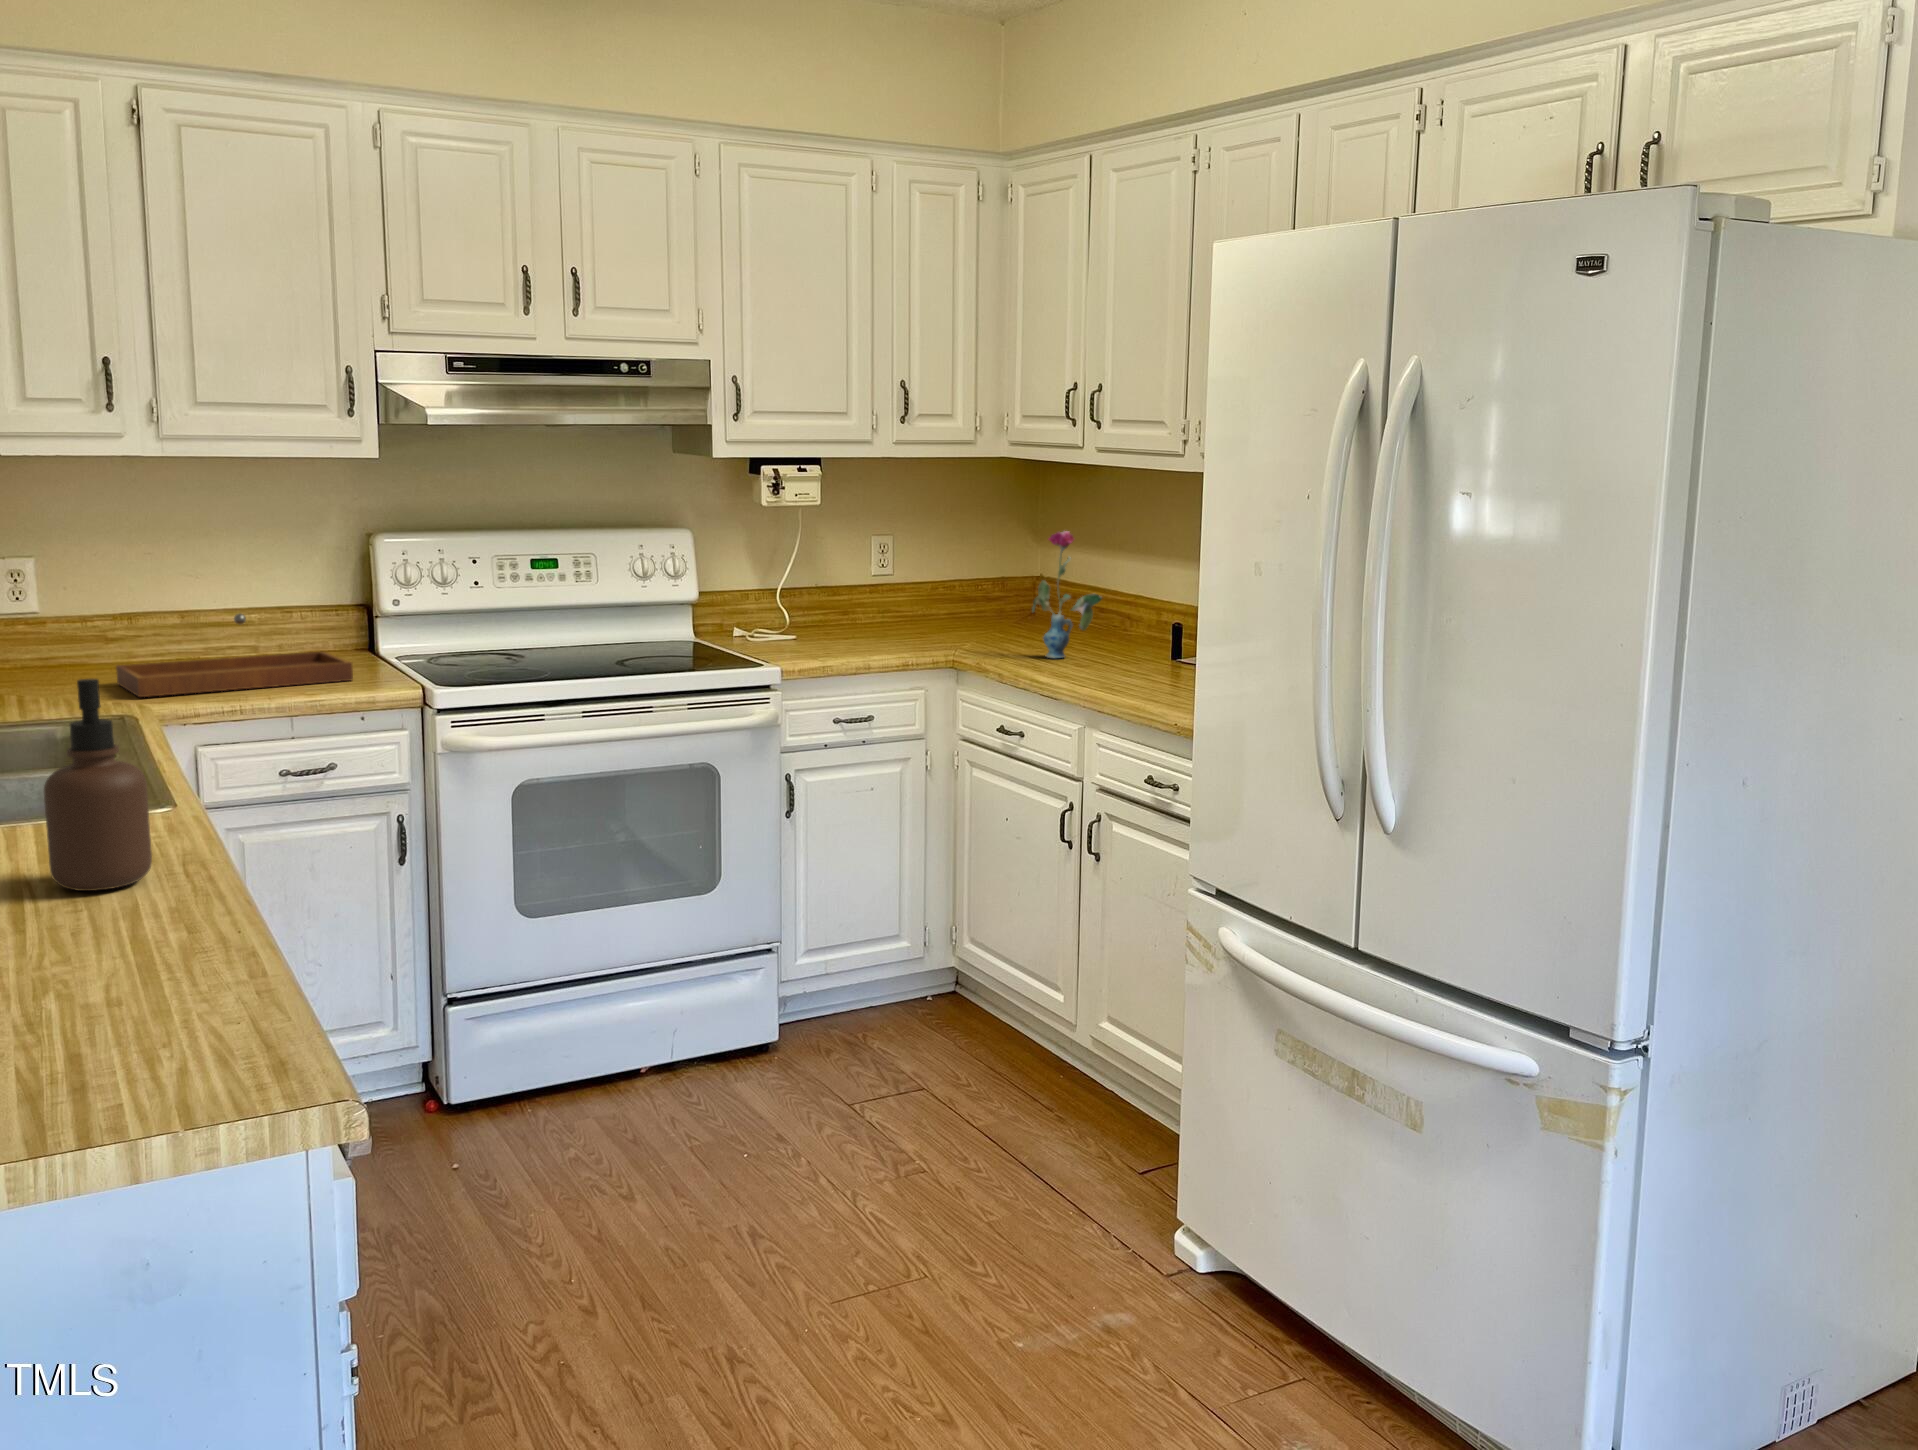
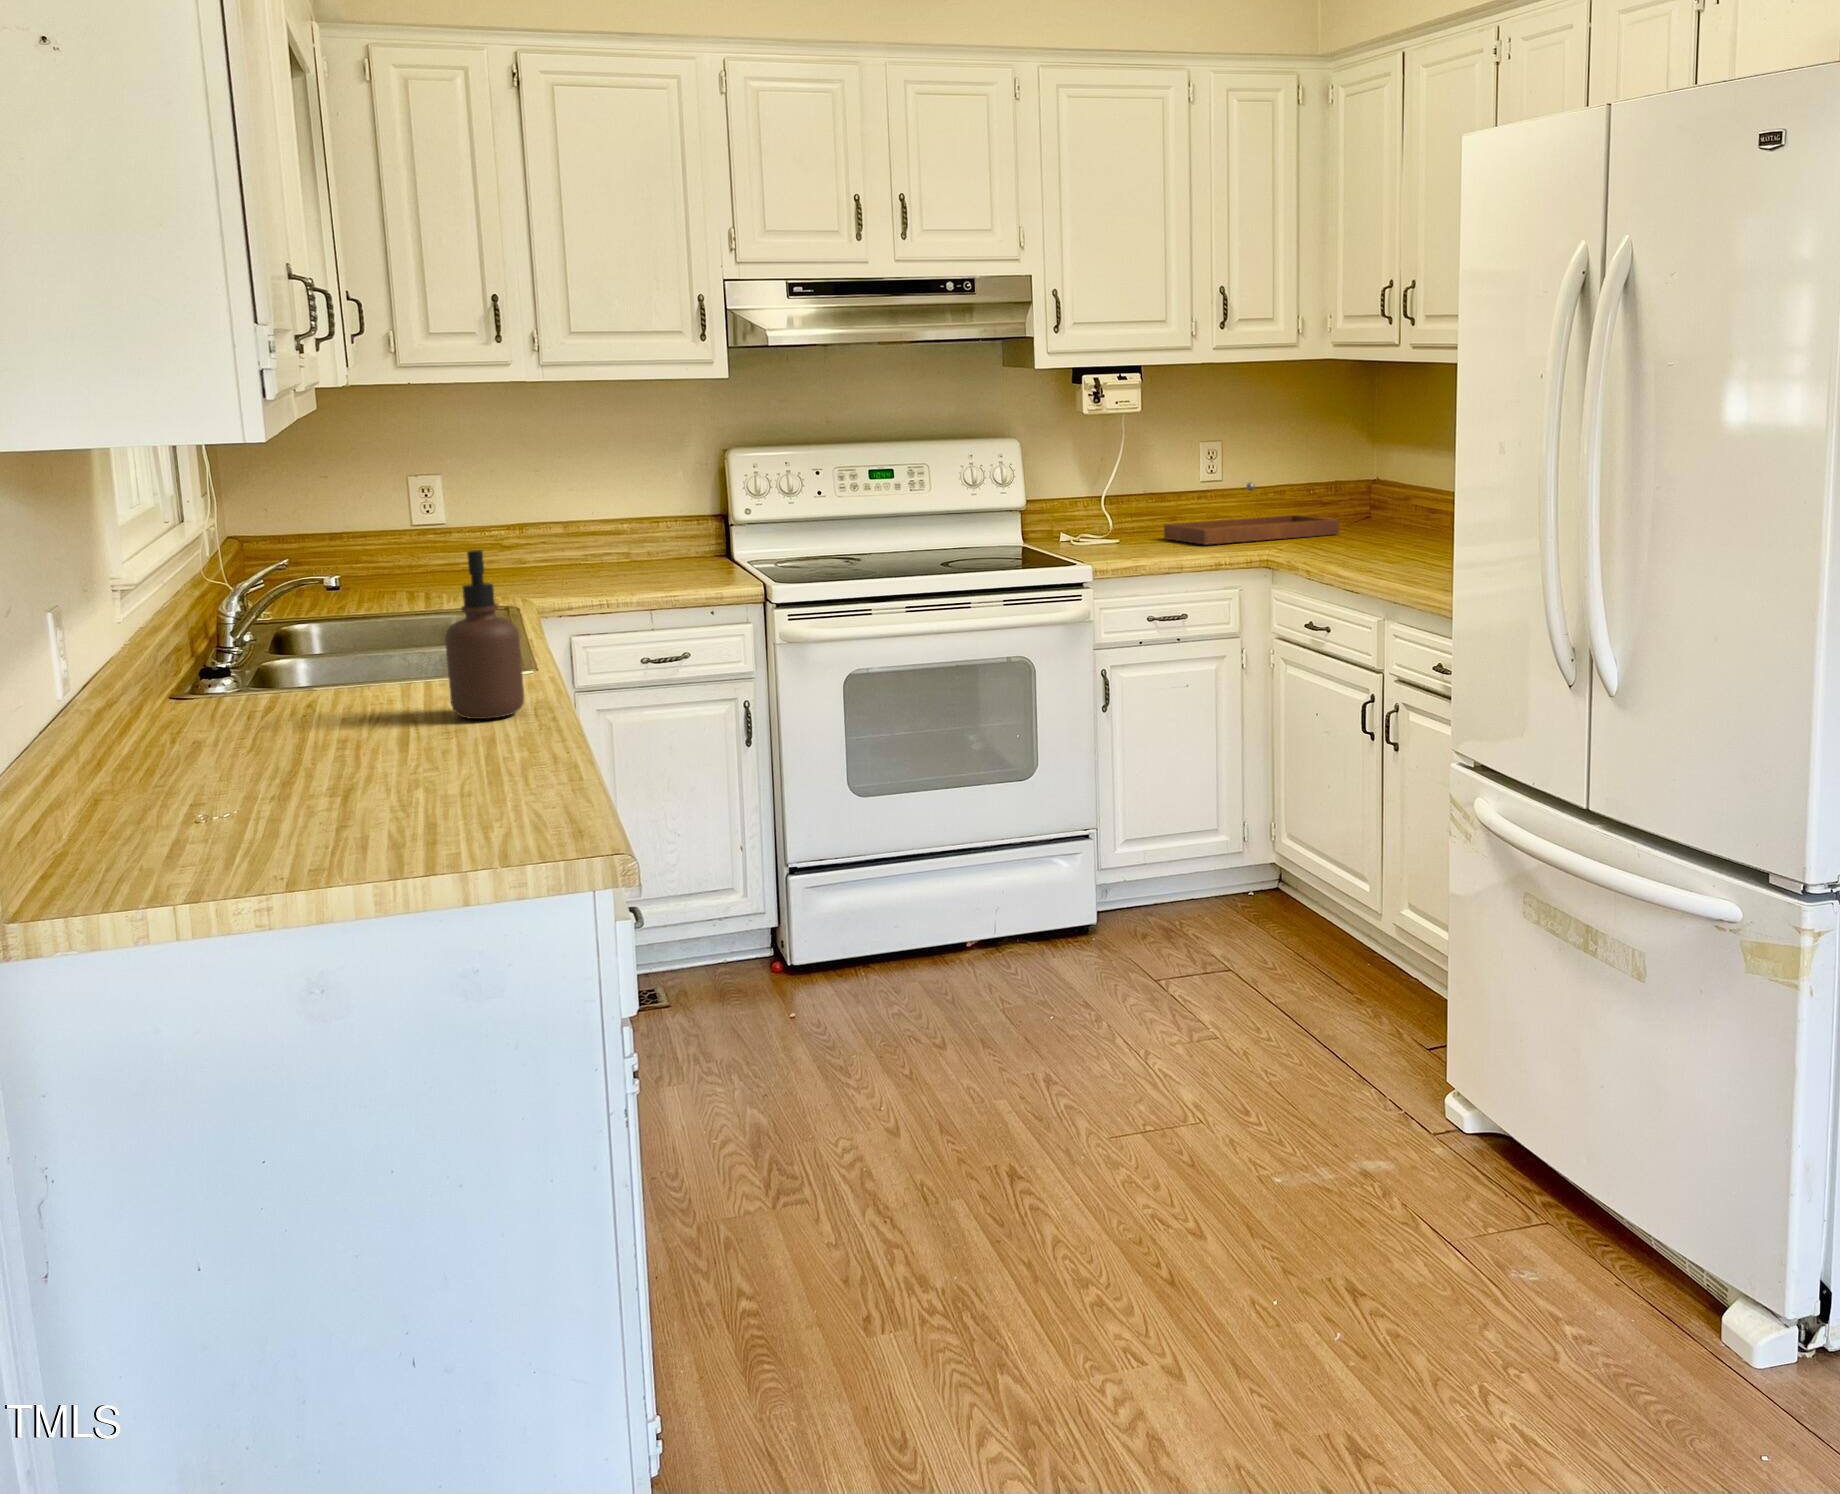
vase: present [1032,531,1102,658] -> none [1344,425,1415,555]
tray: present [116,614,353,697] -> present [1164,482,1339,545]

